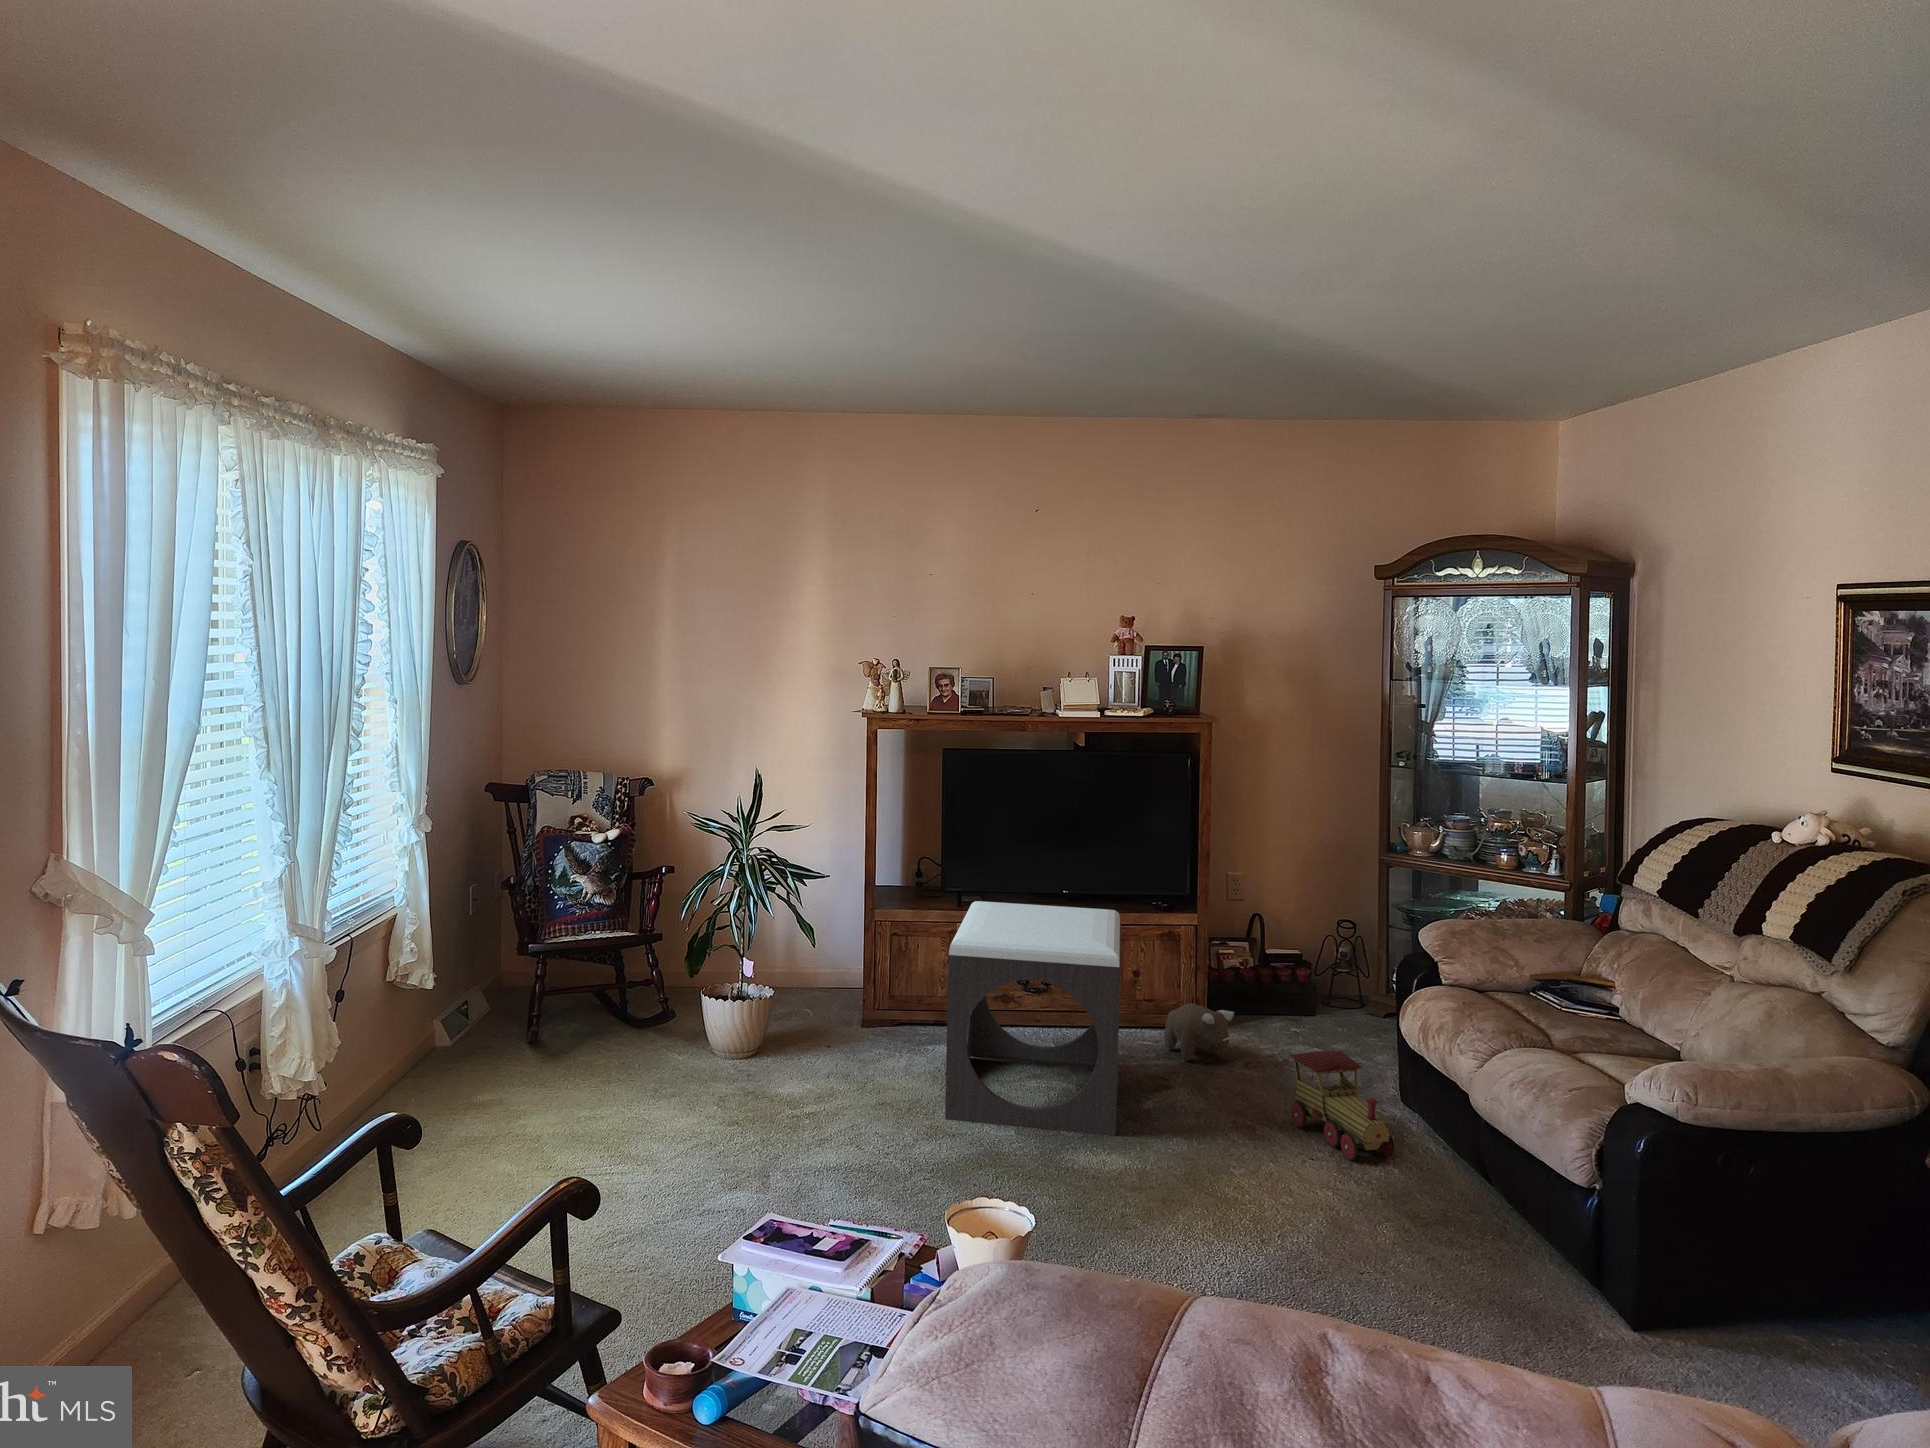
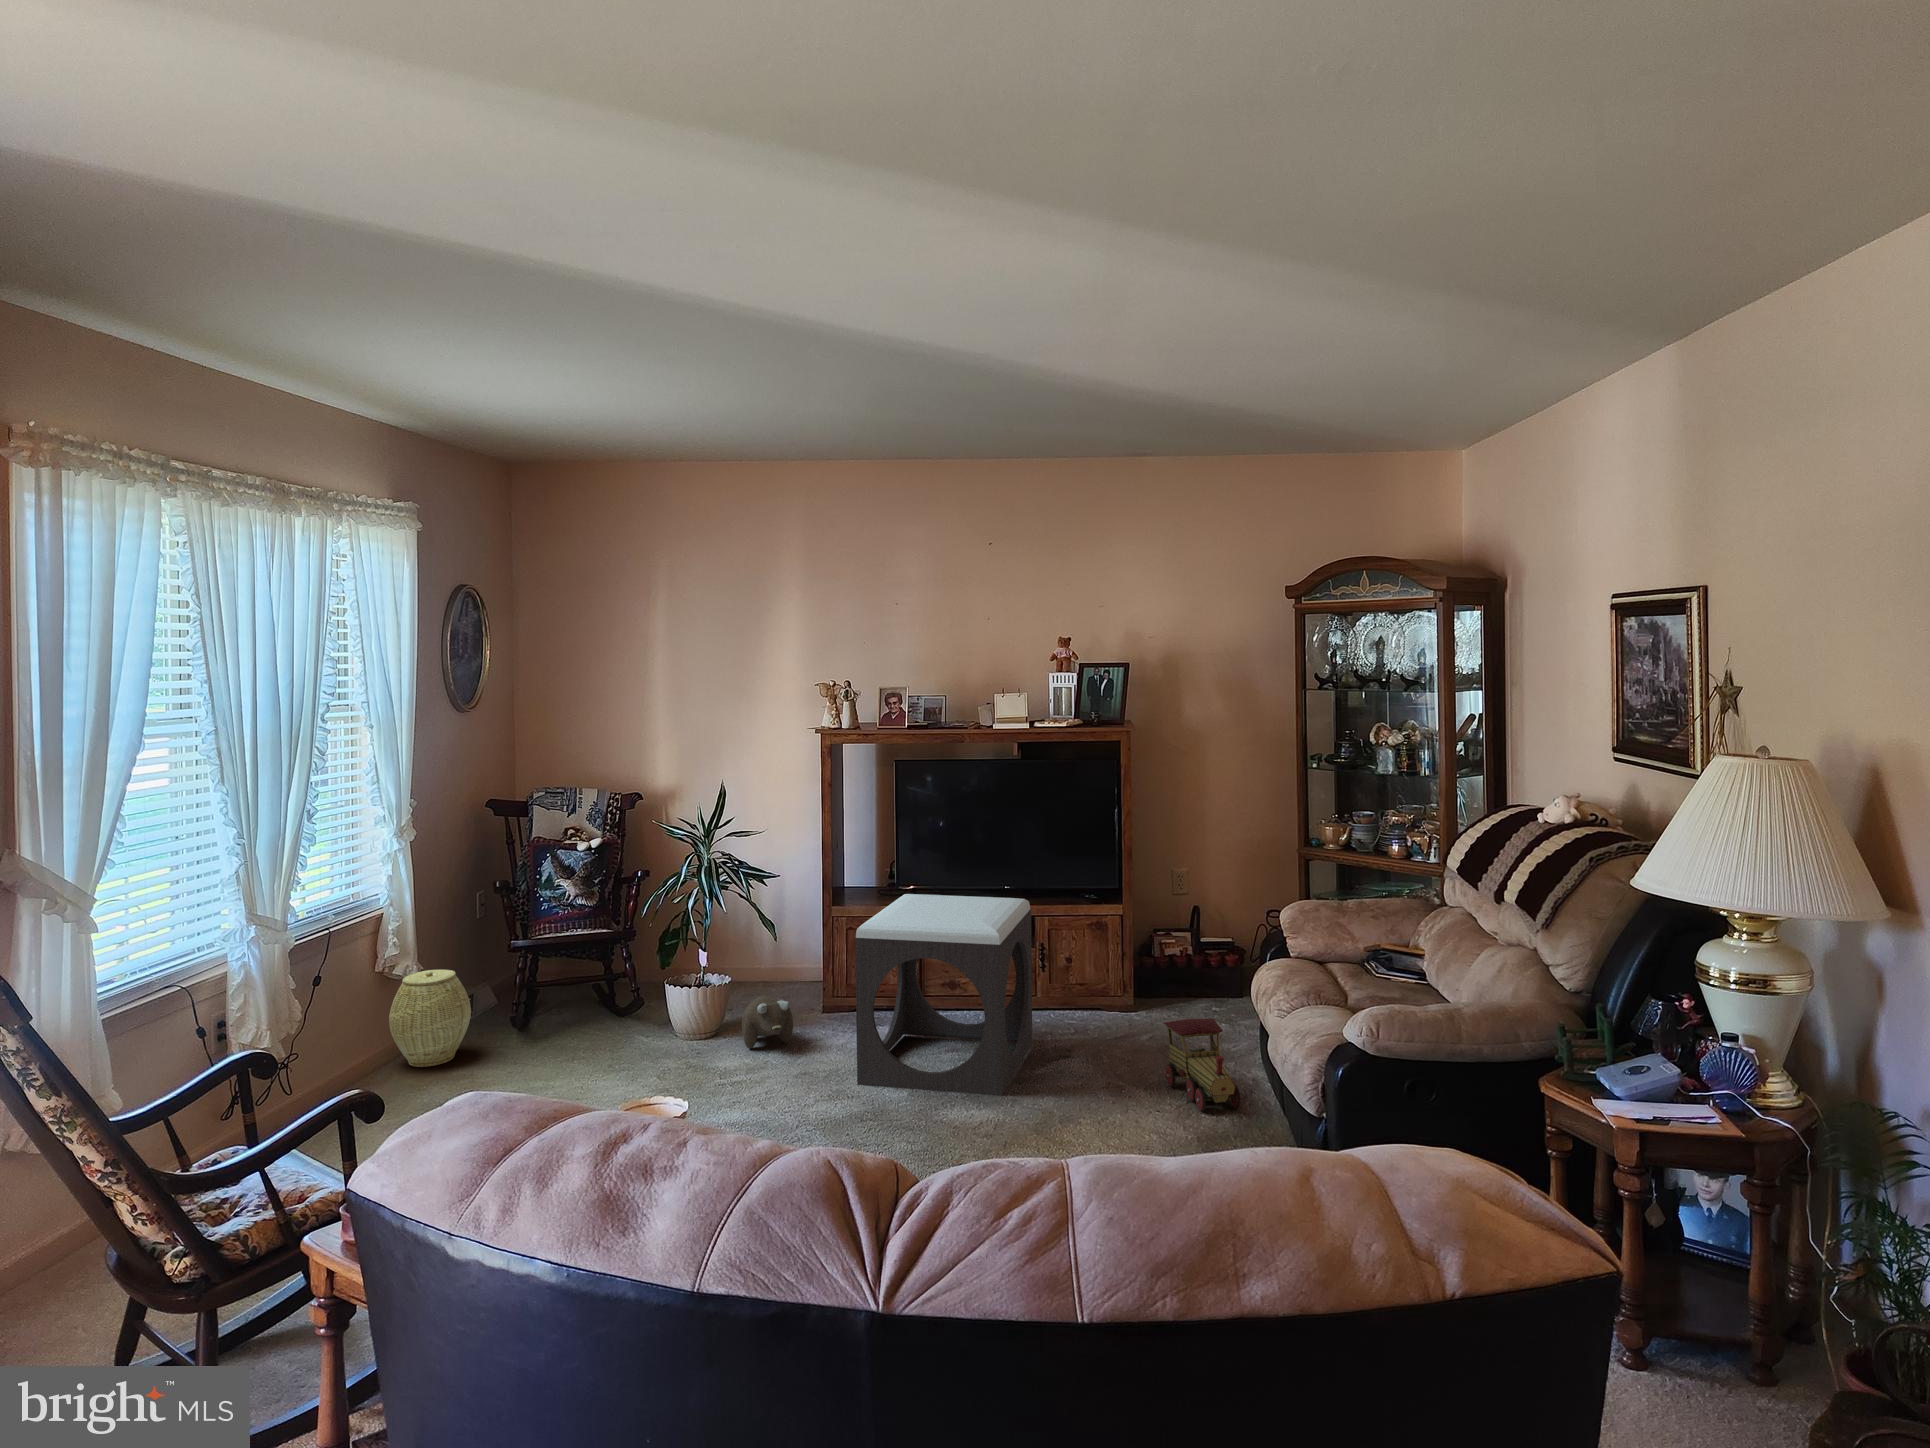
woven basket: none [402,977,490,1088] -> present [389,969,471,1067]
plush toy: present [1164,1004,1234,1061] -> present [742,996,793,1049]

